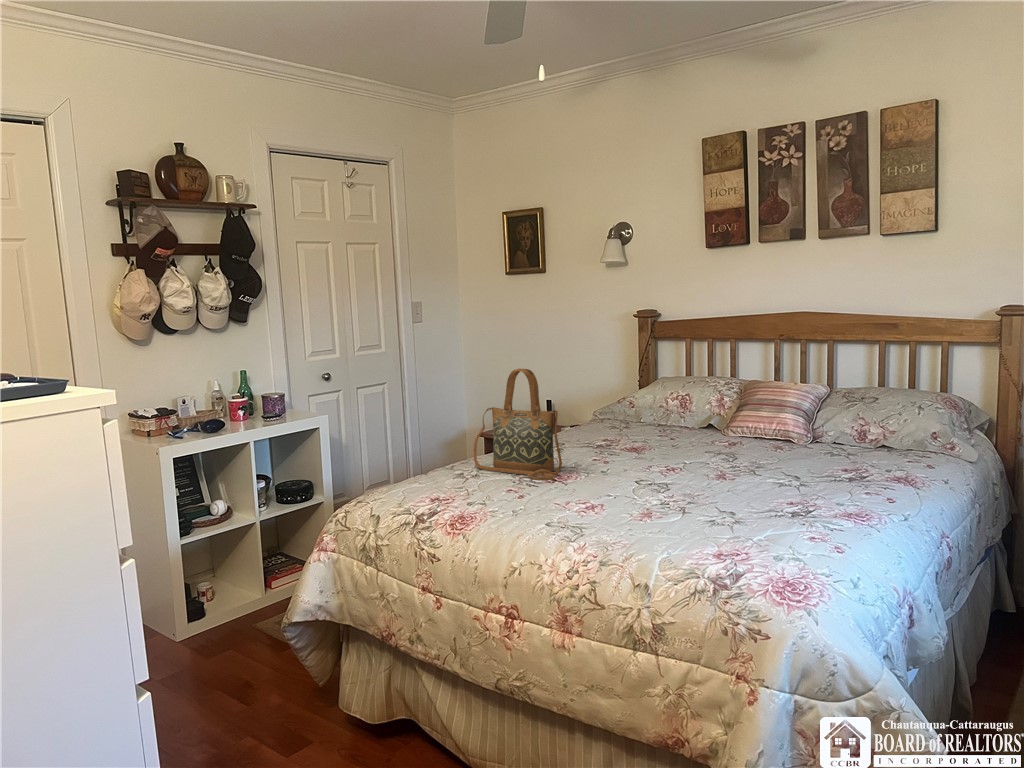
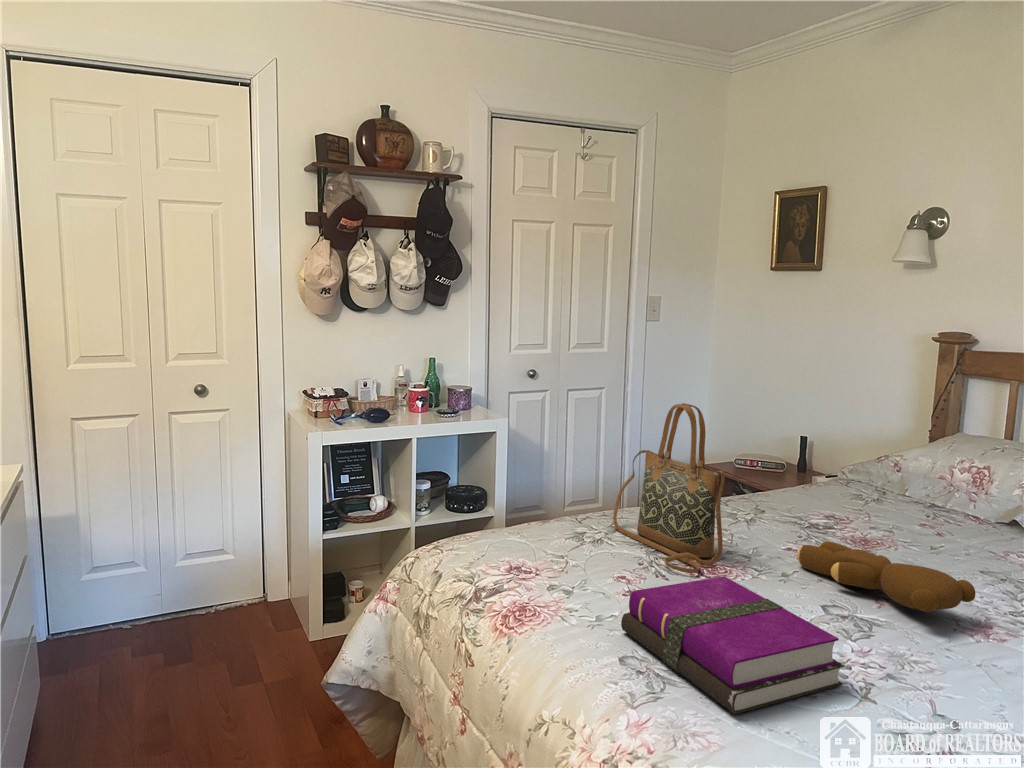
teddy bear: none [605,446,714,473] -> present [796,542,976,612]
notebook: none [536,469,671,529] -> present [621,576,844,714]

